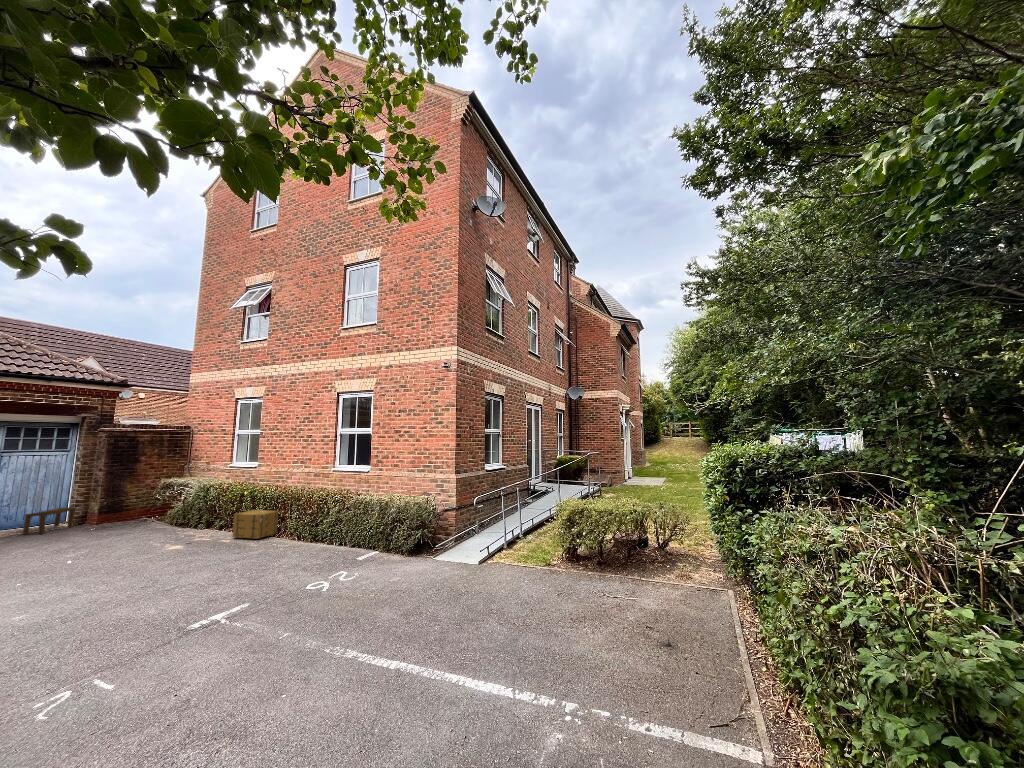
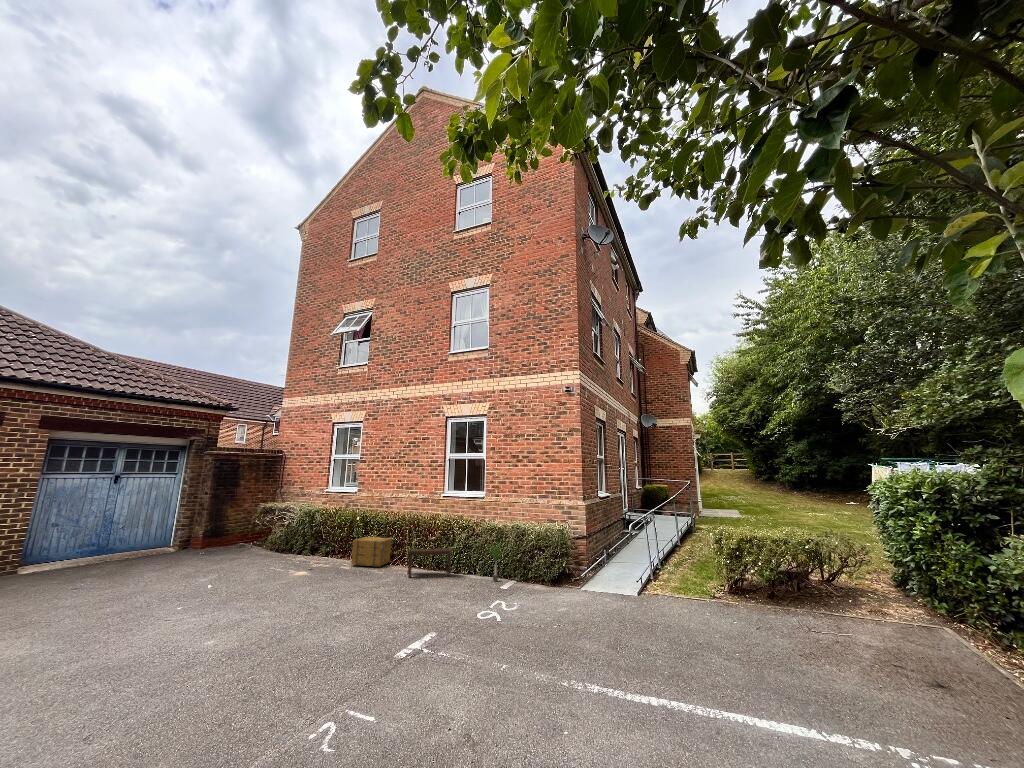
bench: present [23,507,76,535] -> present [408,548,452,577]
potted plant: none [348,512,373,552] -> present [491,546,501,582]

